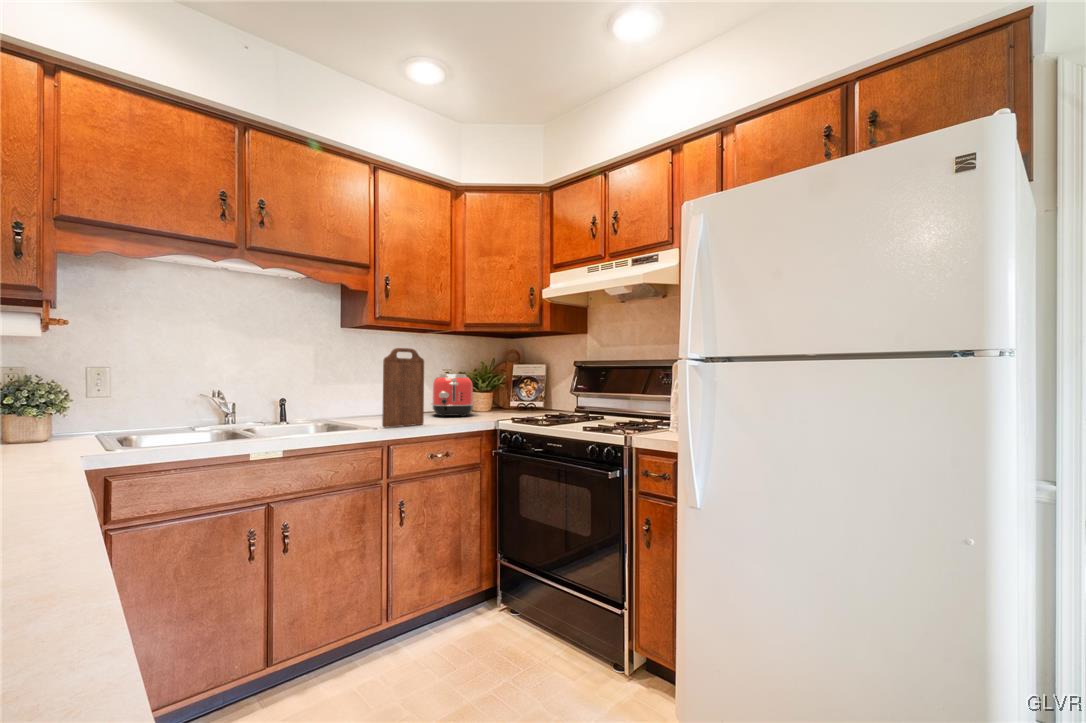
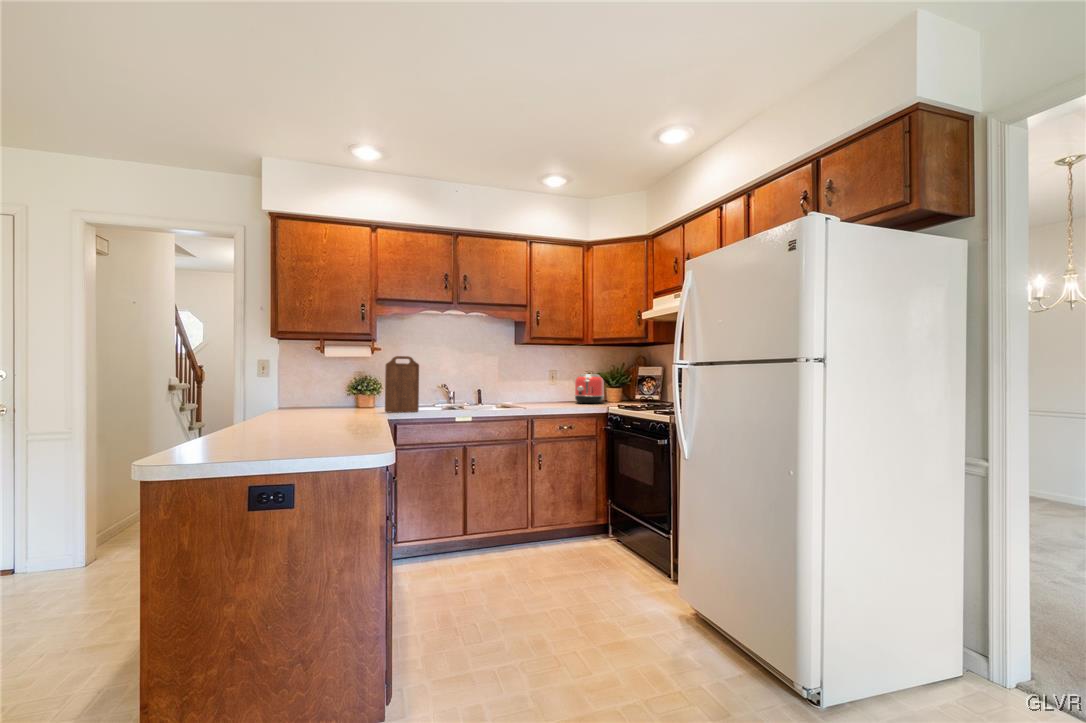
cutting board: present [382,348,424,428] -> present [385,356,419,412]

